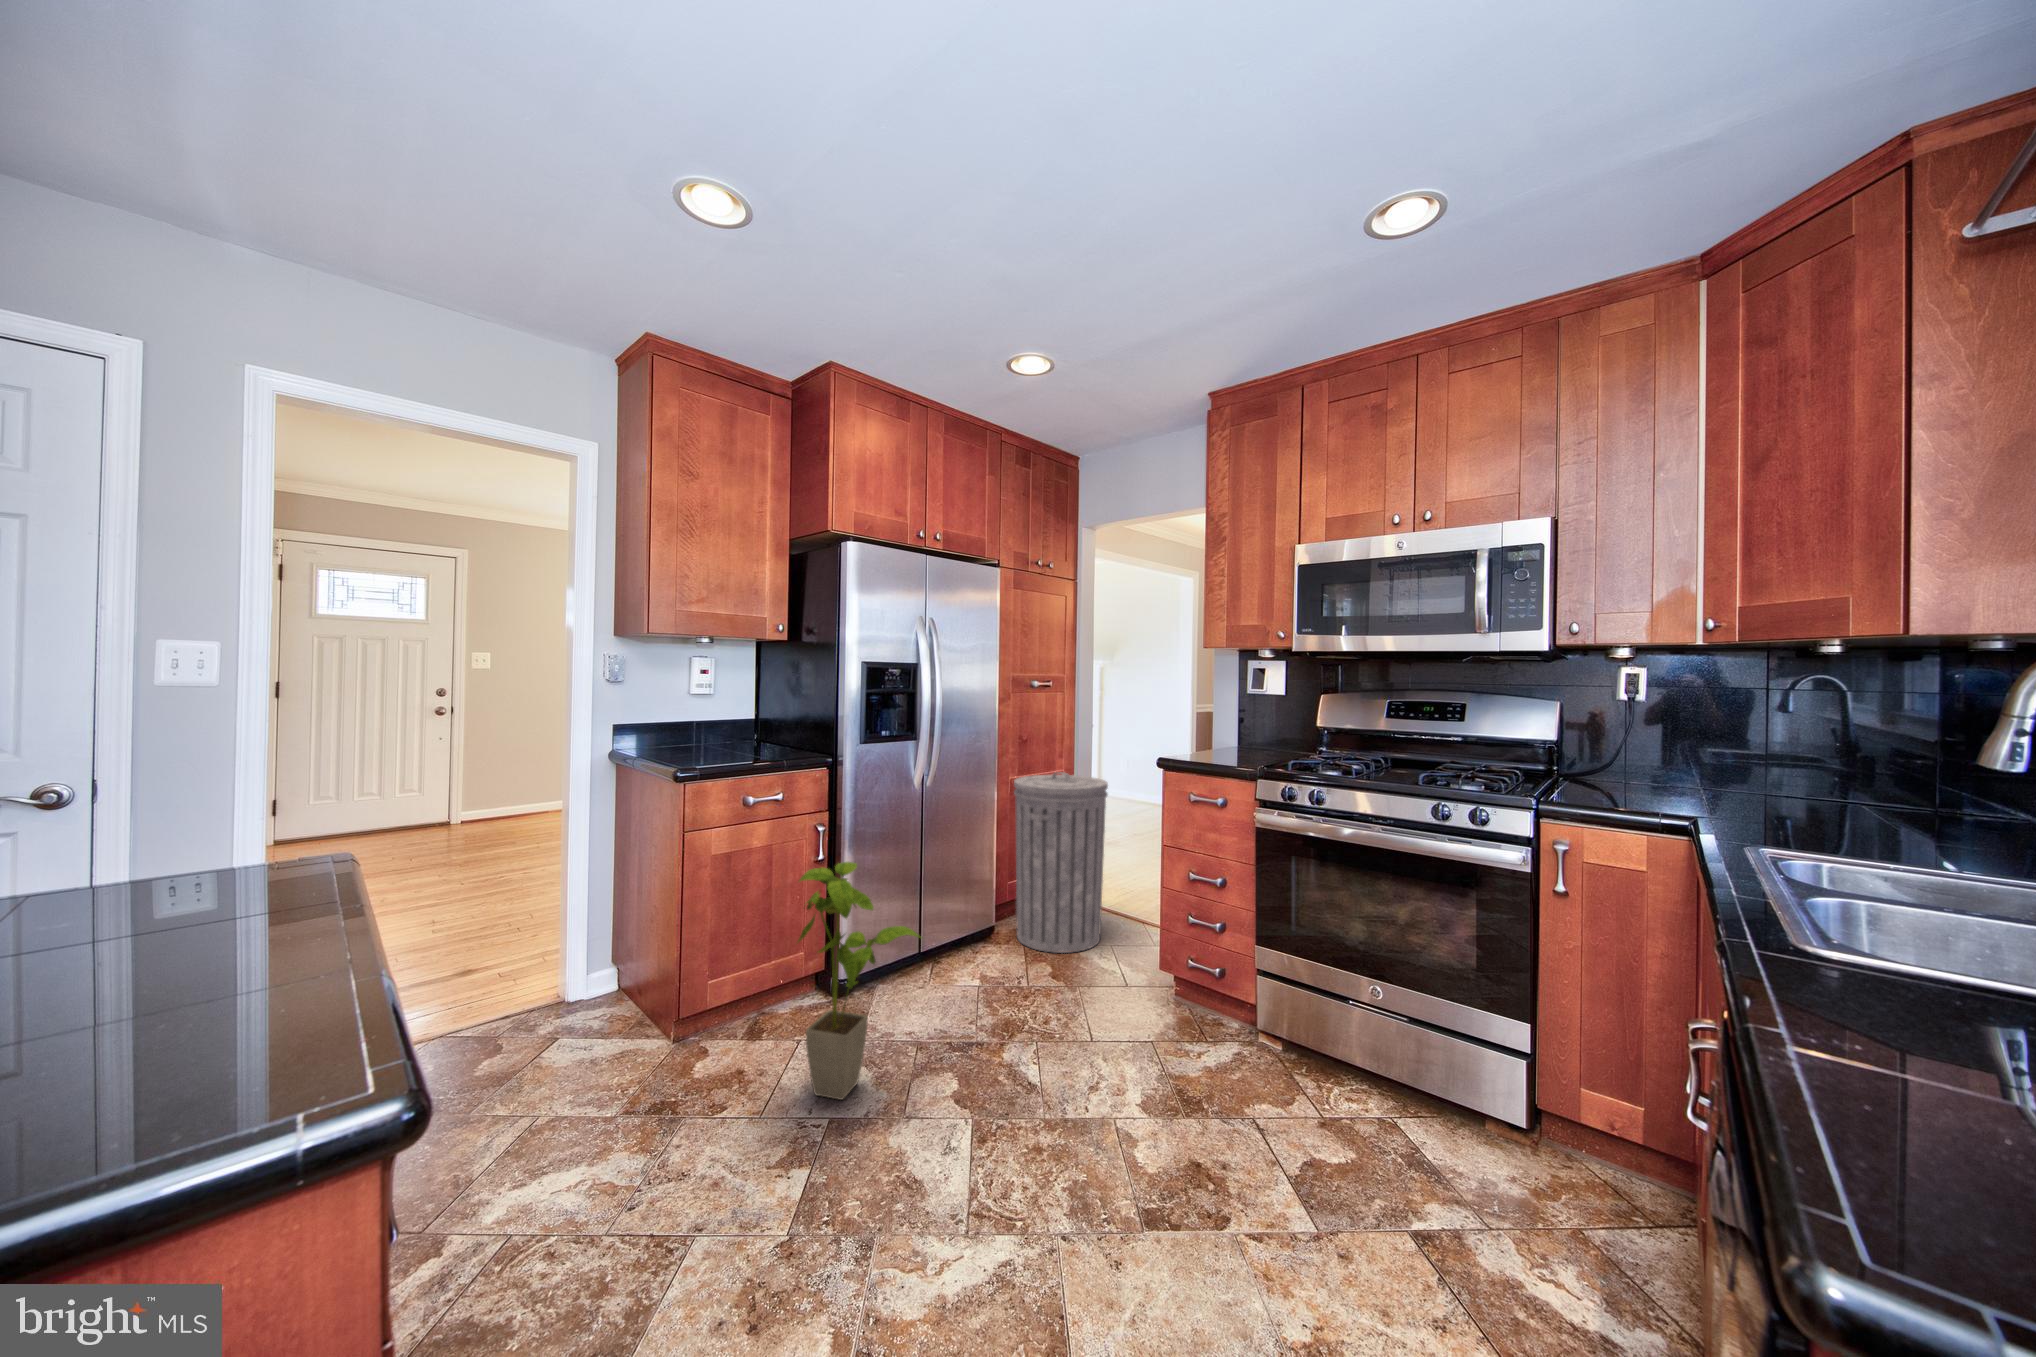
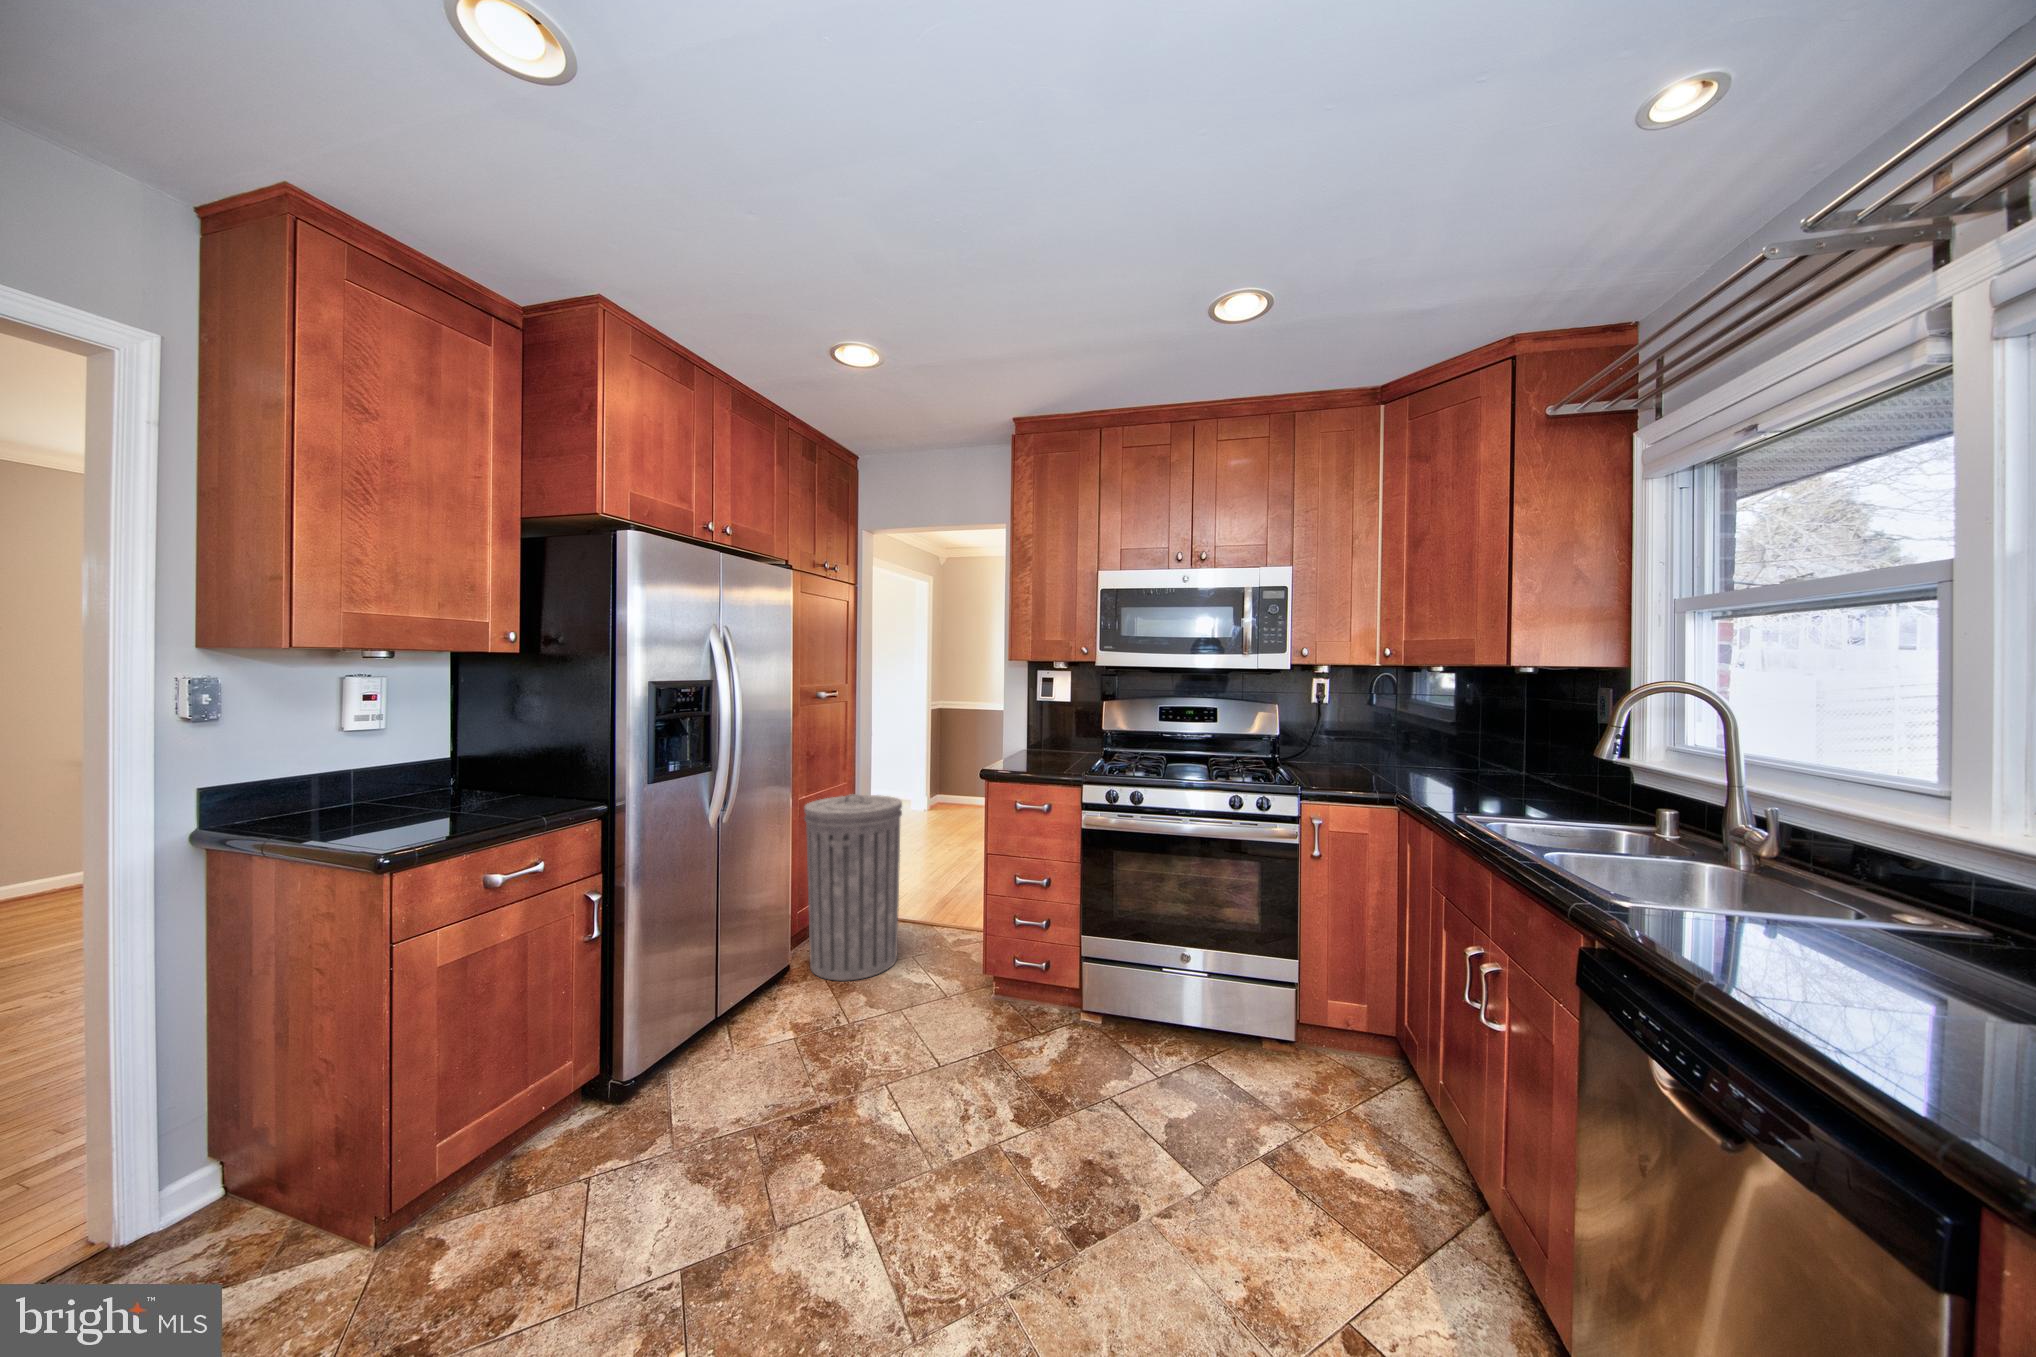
house plant: present [798,862,920,1100] -> none [612,942,781,1245]

